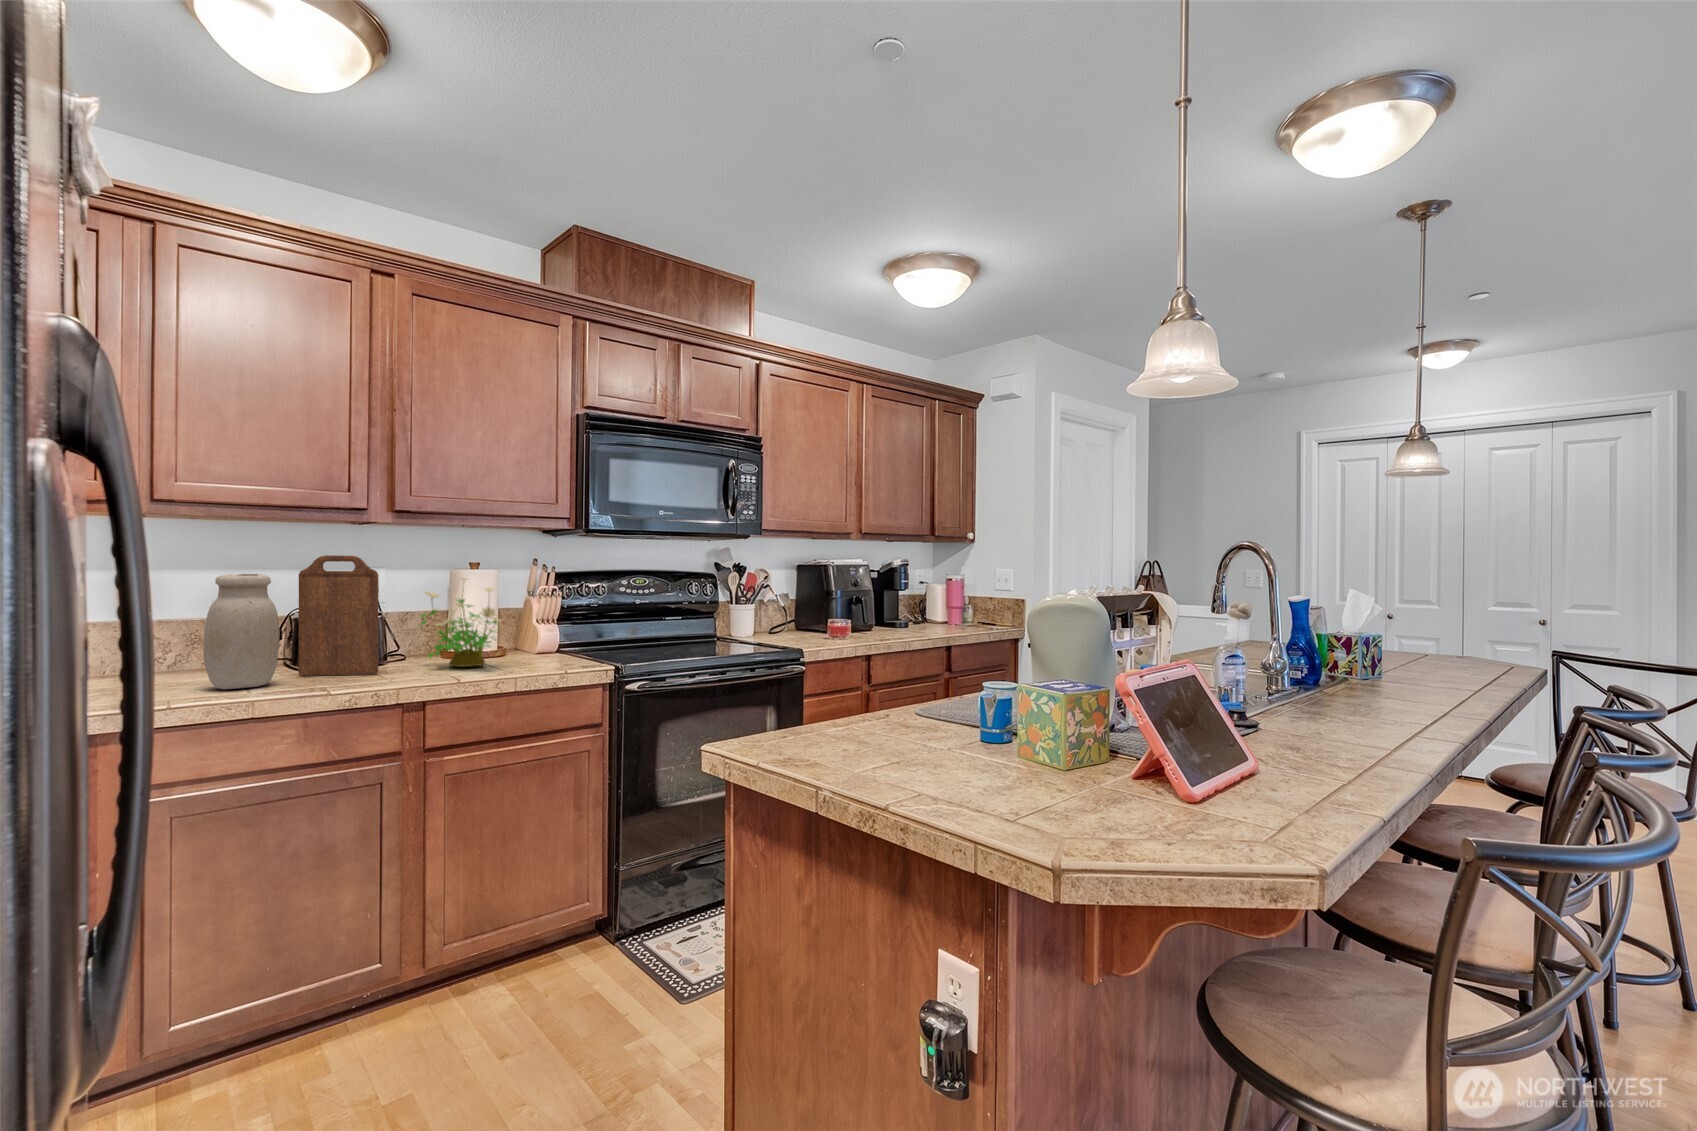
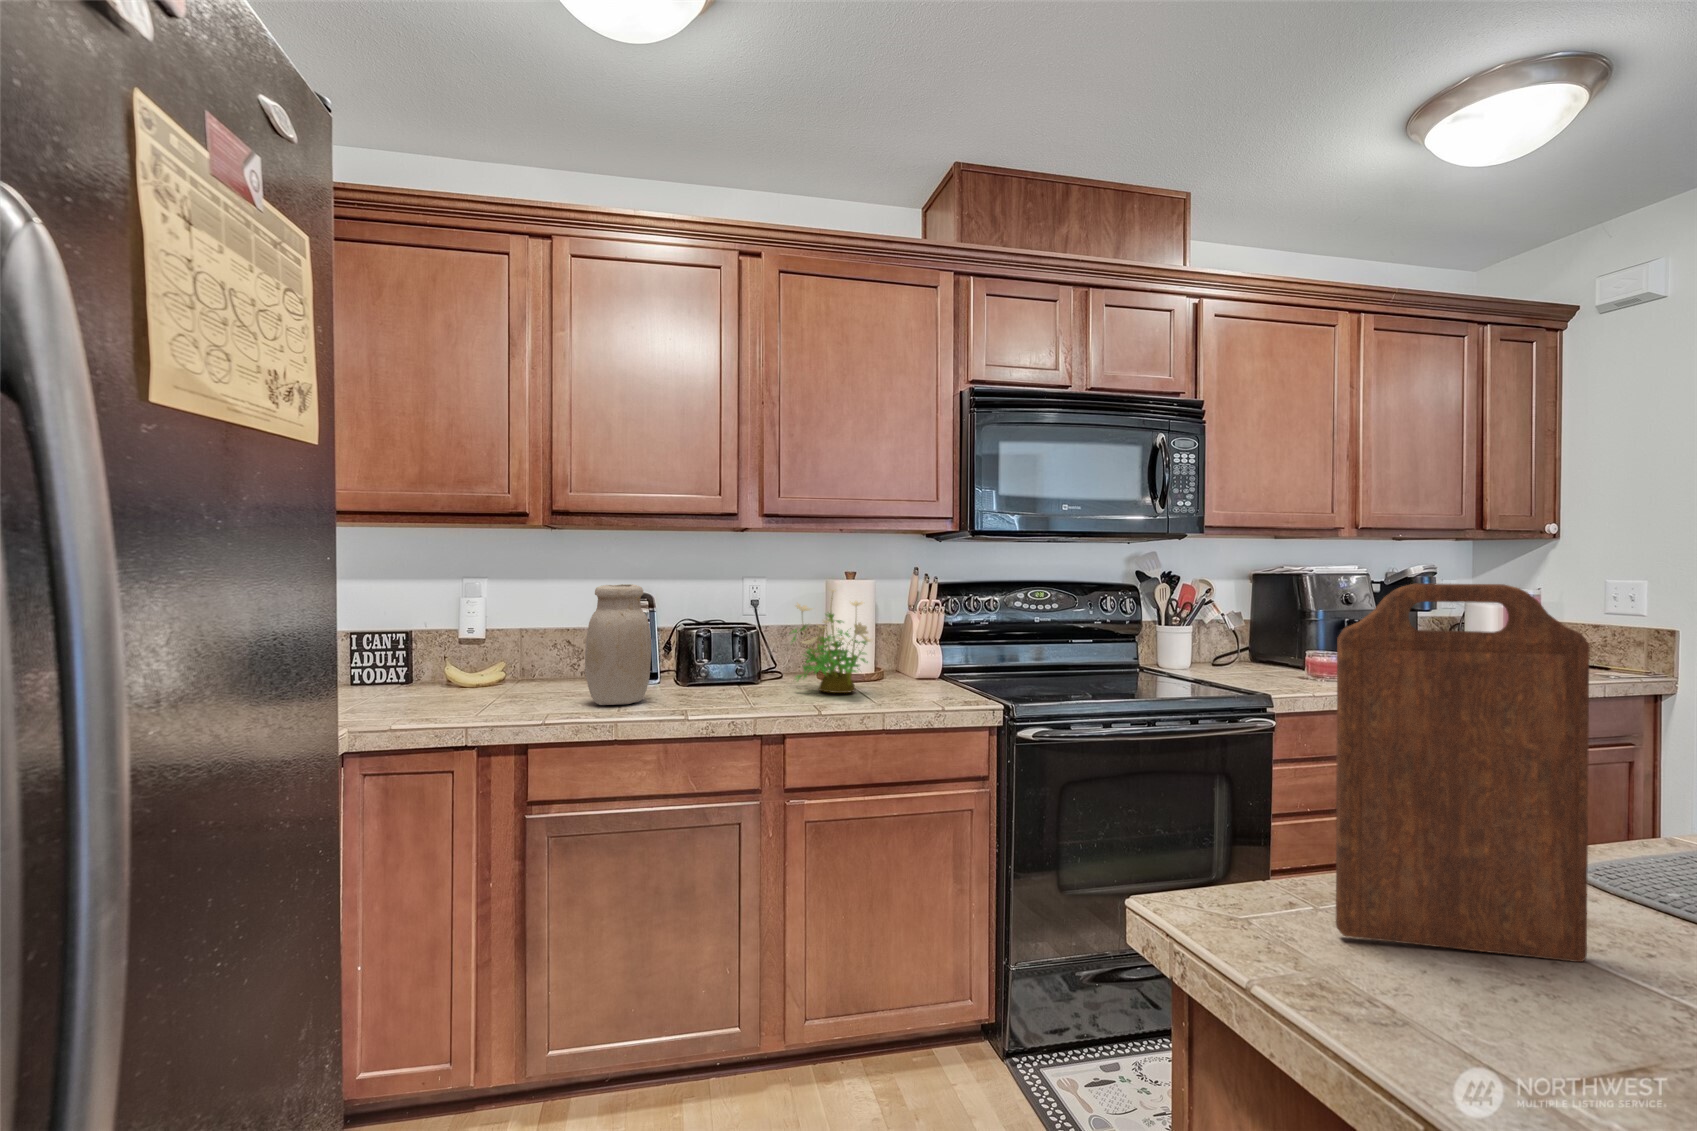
cutting board: present [299,555,378,676] -> present [1336,583,1589,962]

